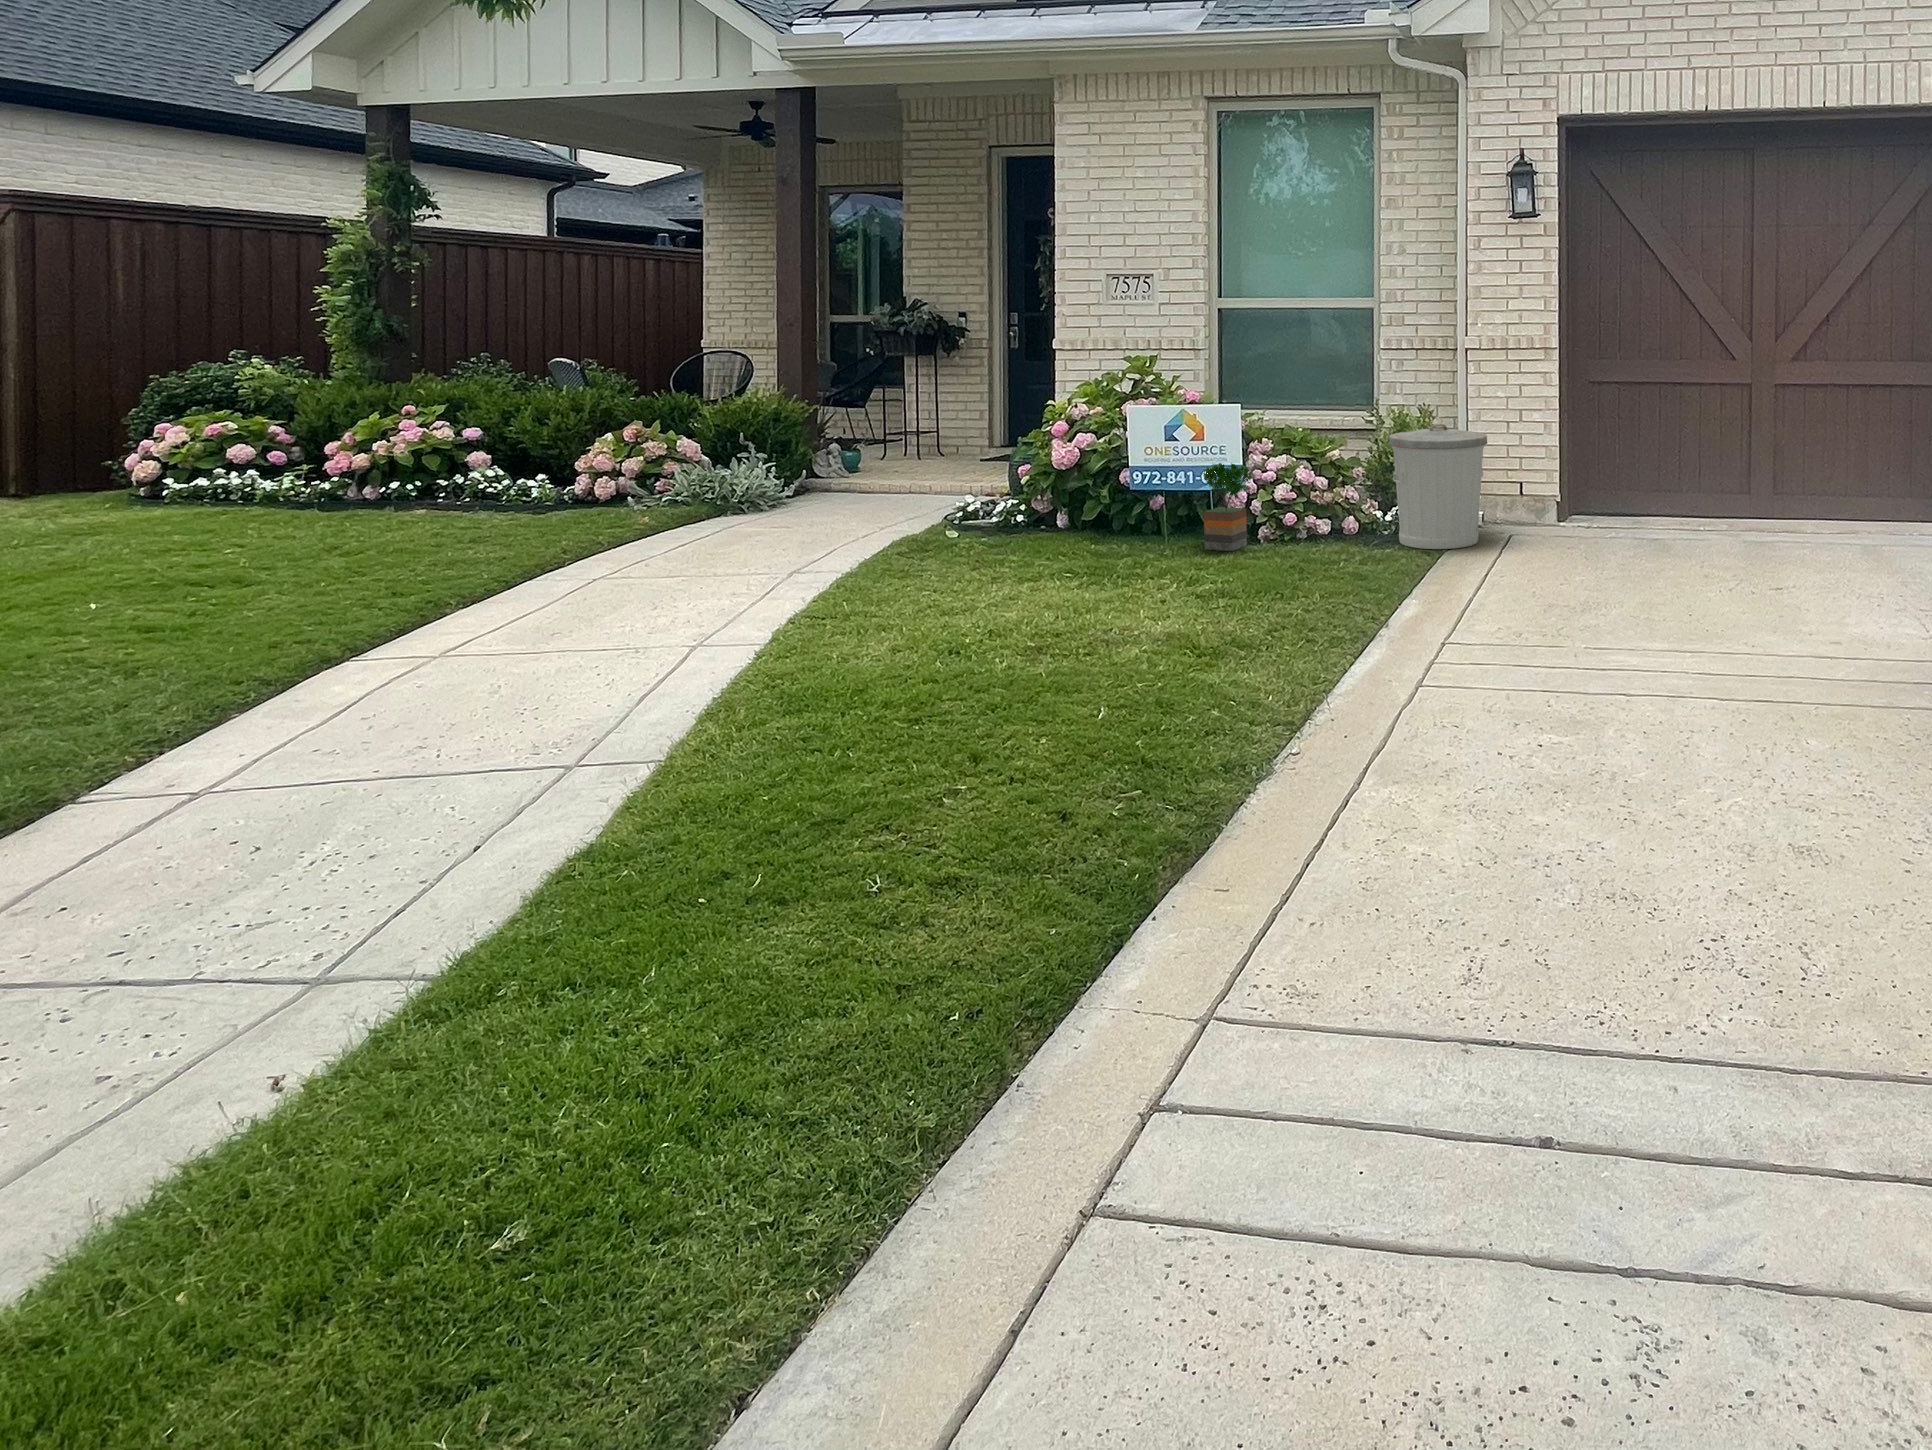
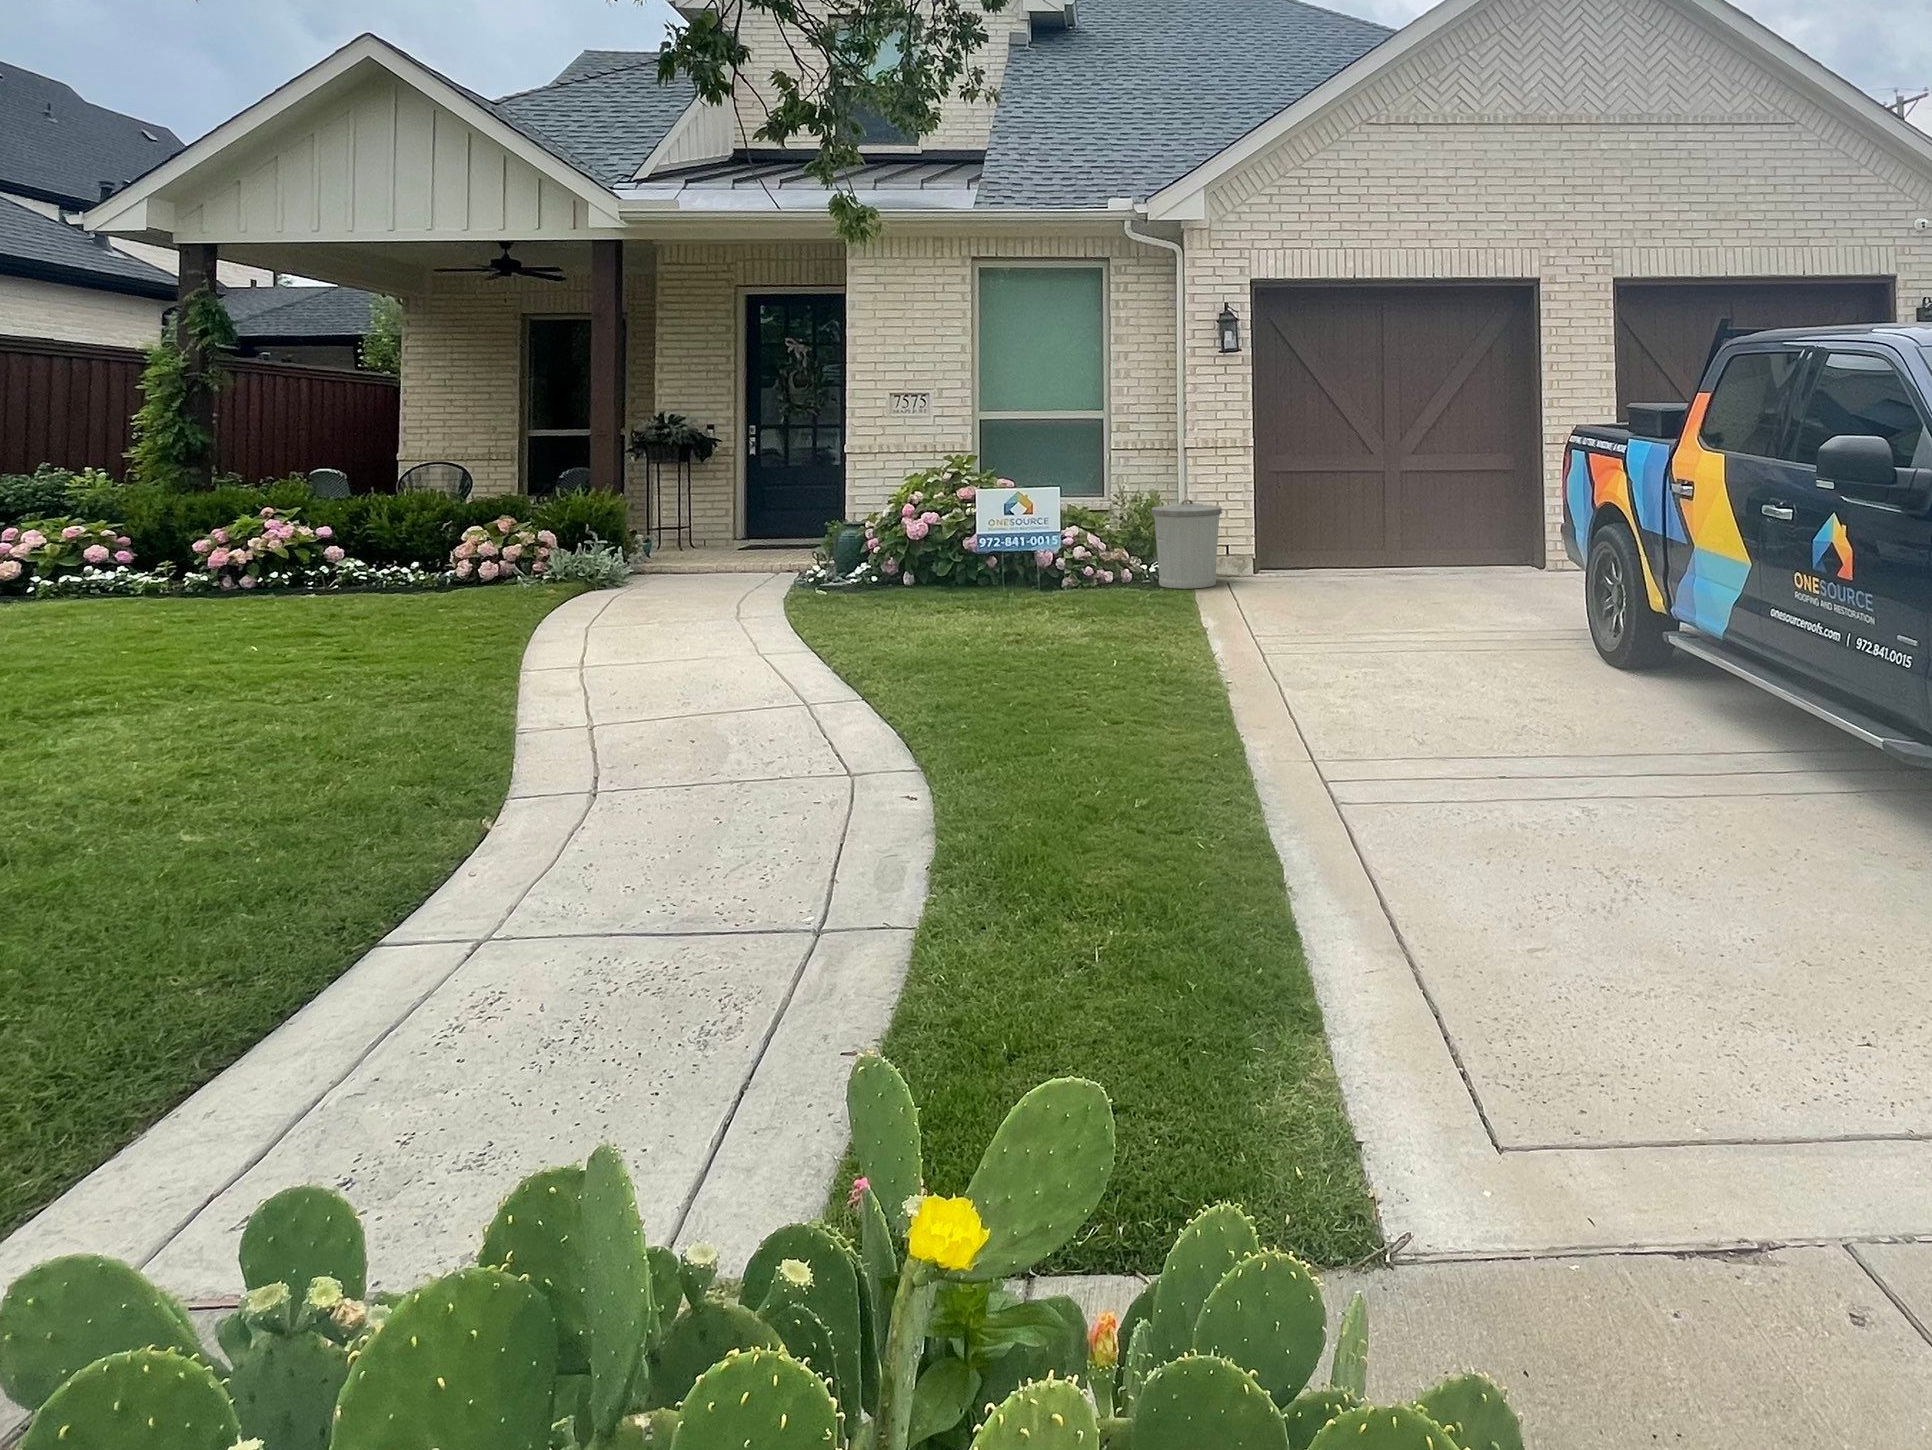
potted tree: present [1203,463,1255,551] -> none [1019,531,1061,596]

